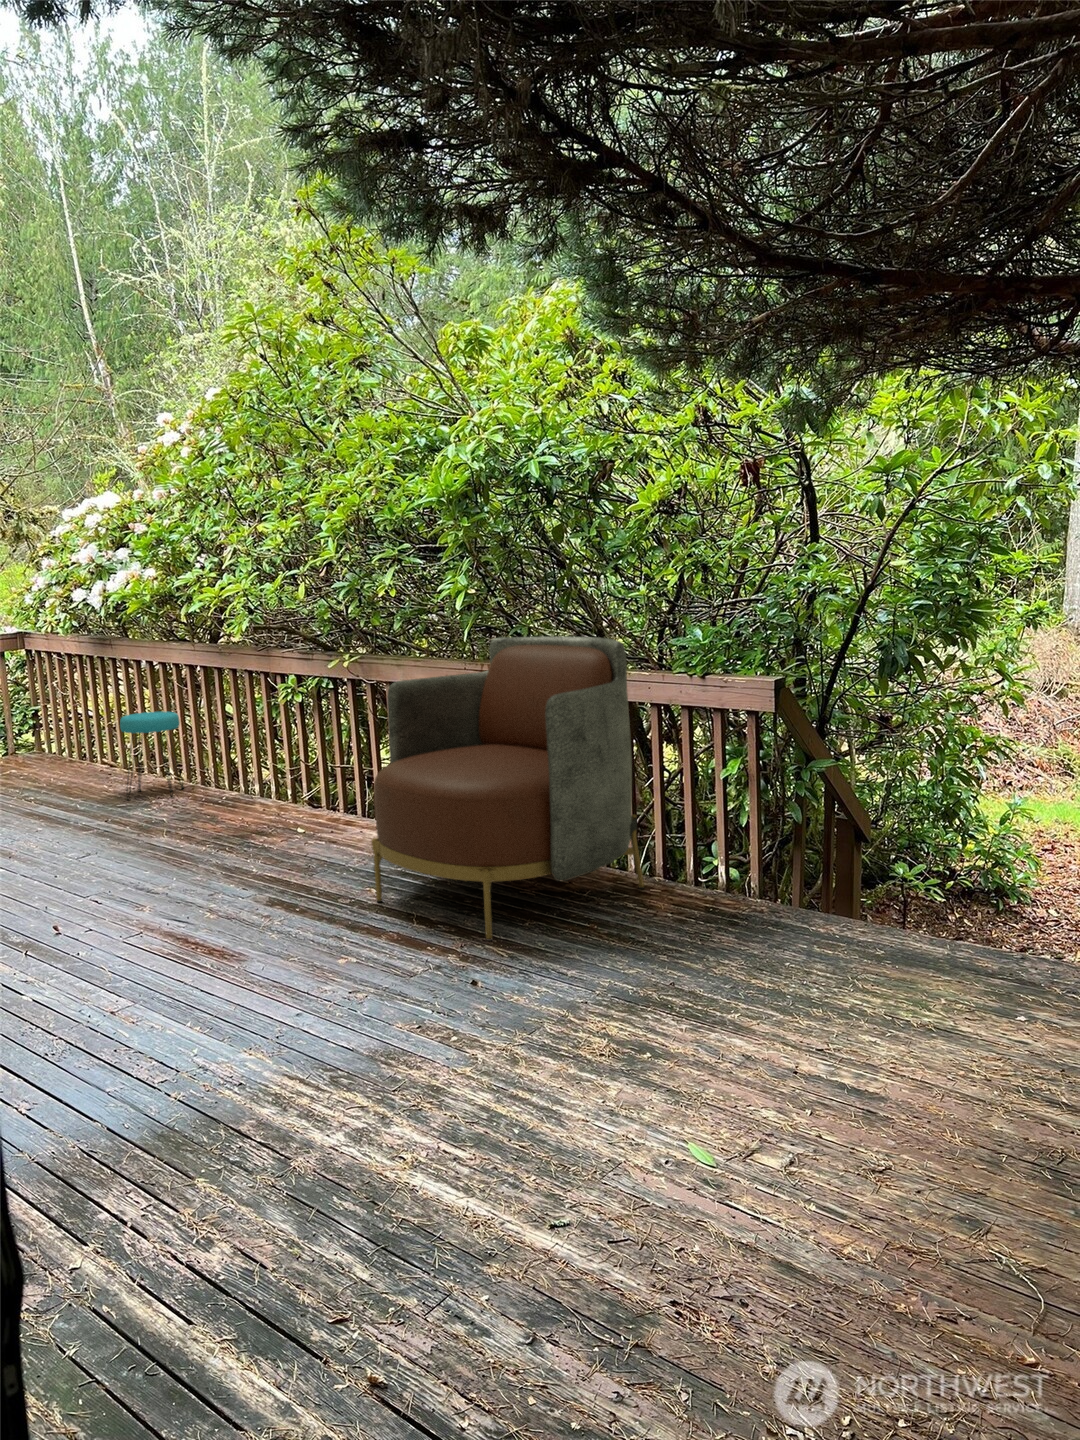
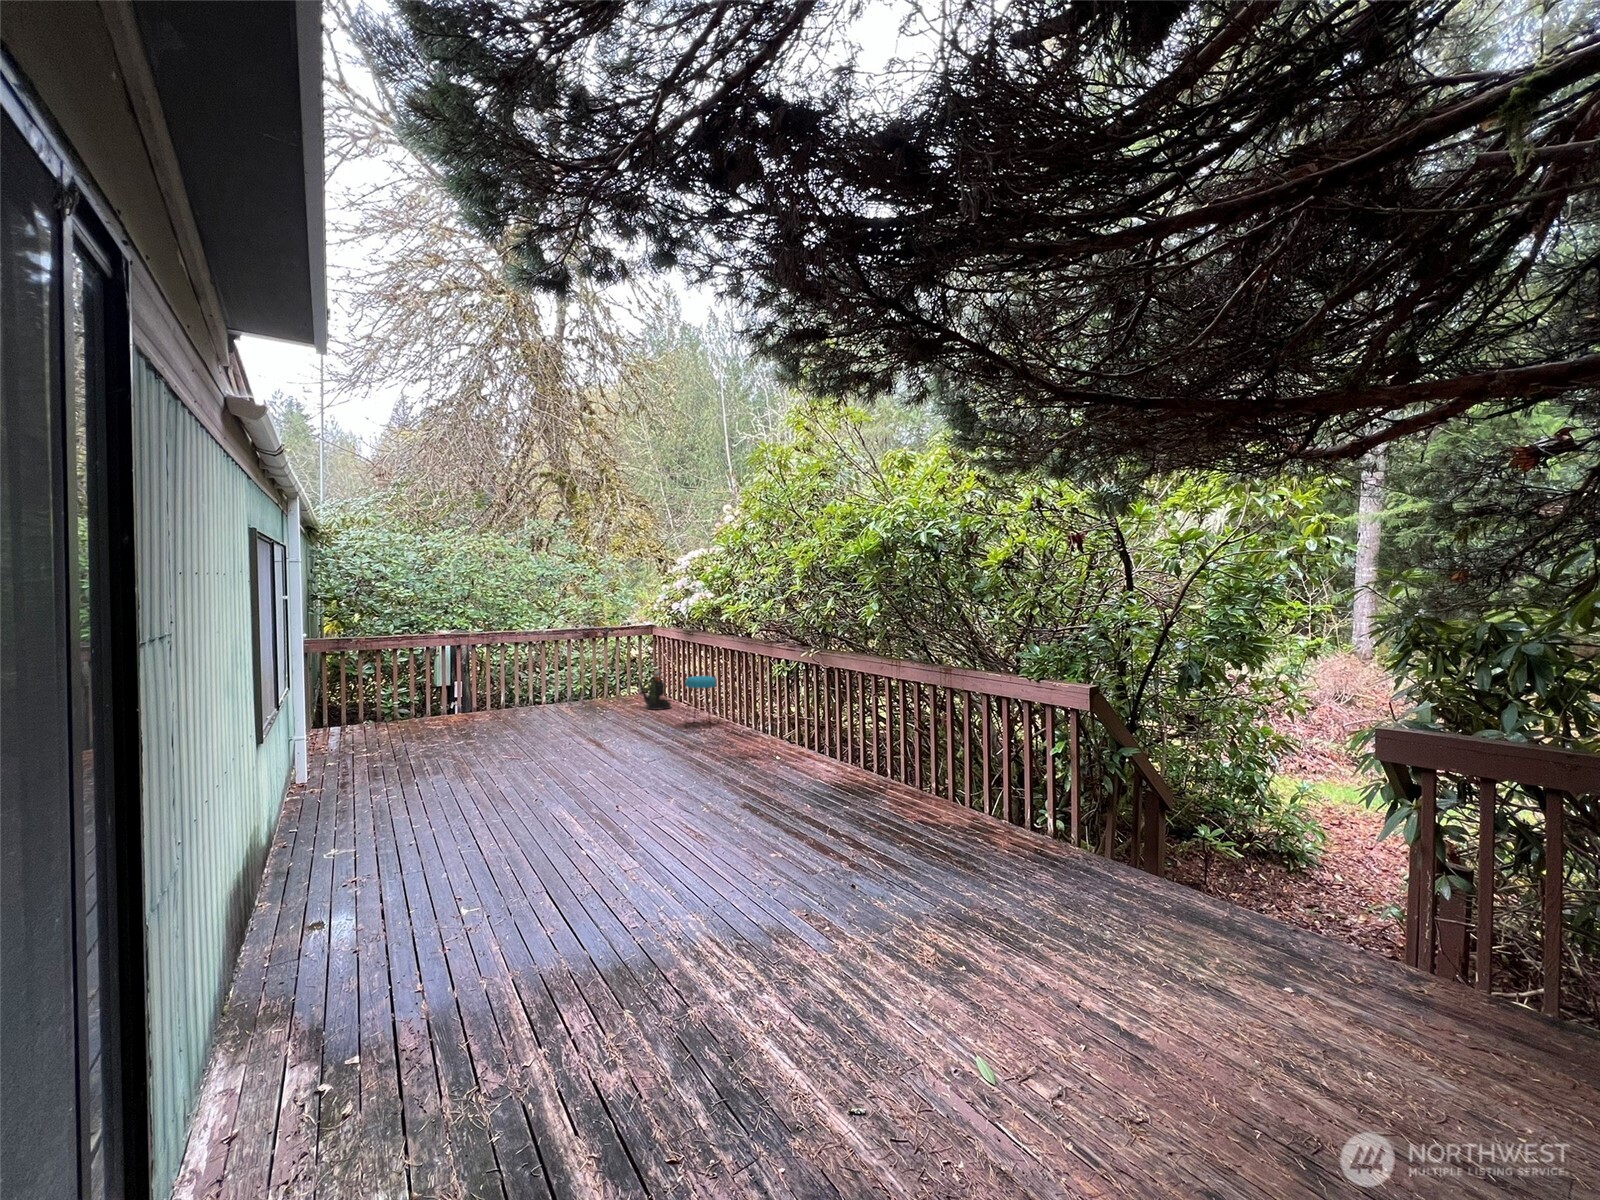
armchair: present [371,636,644,941] -> none [806,644,990,853]
watering can: none [21,699,94,777] -> present [638,669,671,710]

